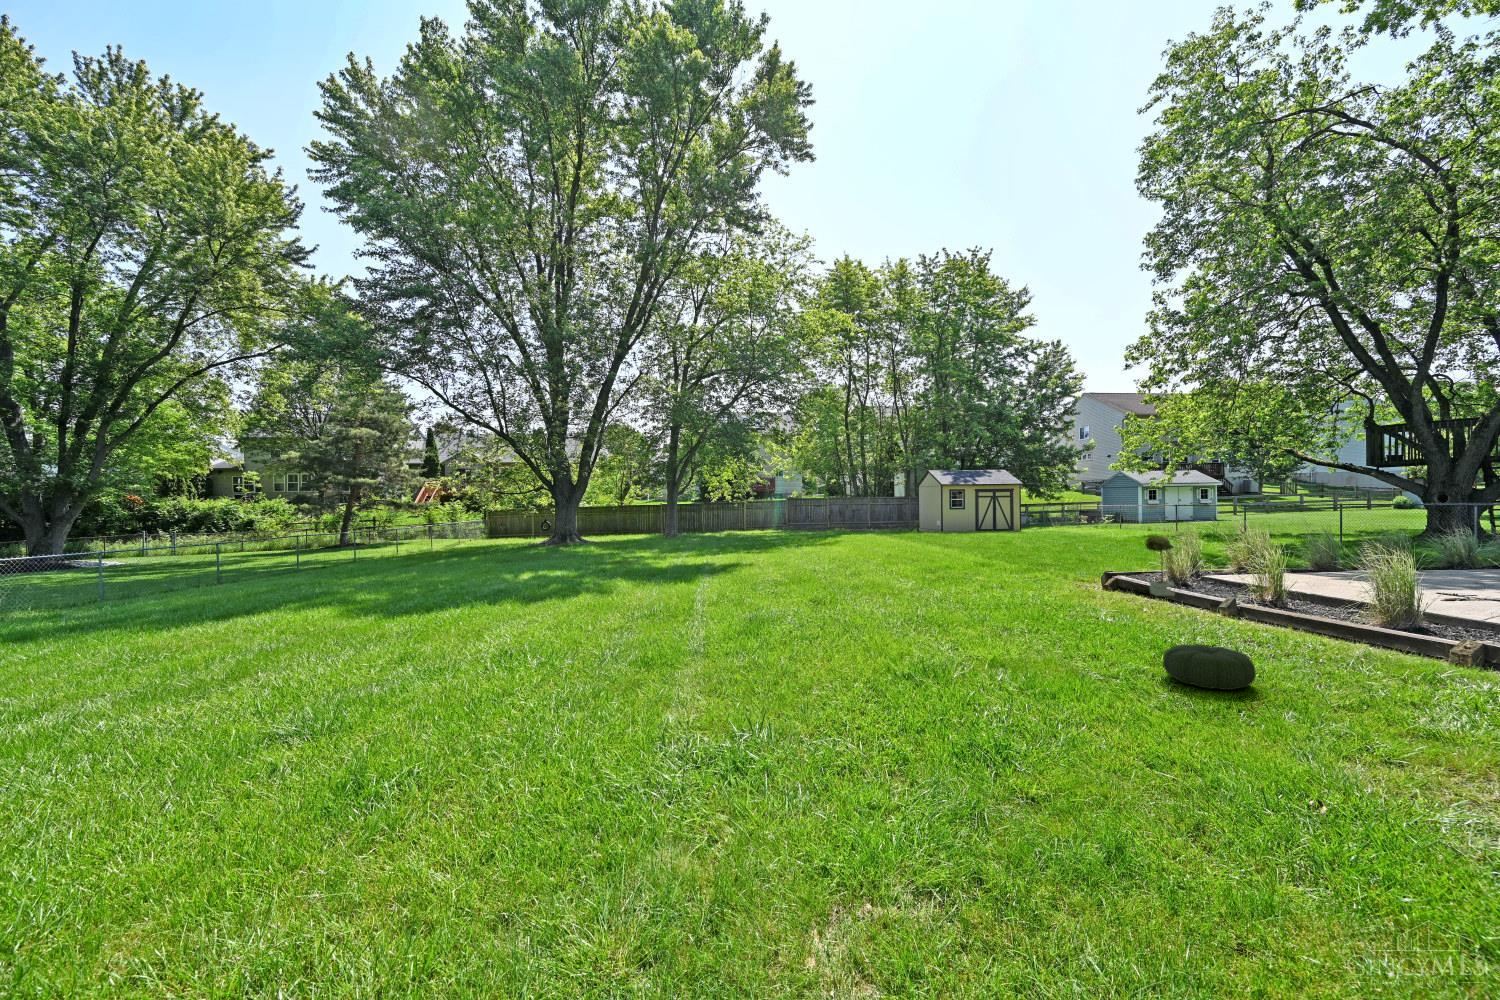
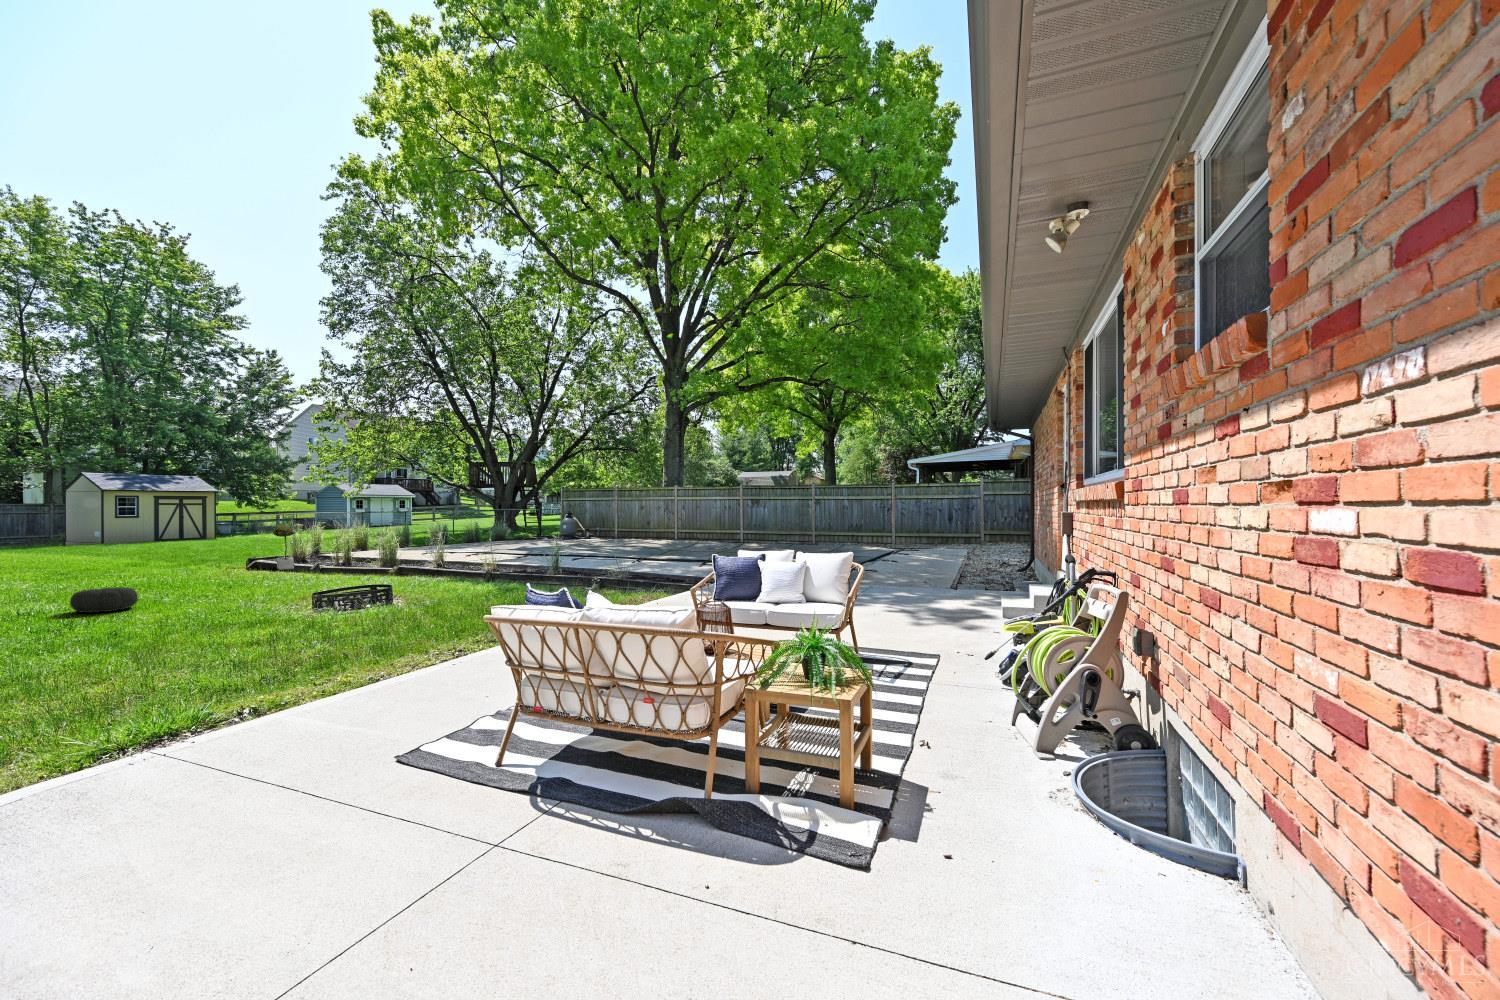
pouf: present [1163,644,1256,690] -> present [70,587,138,613]

